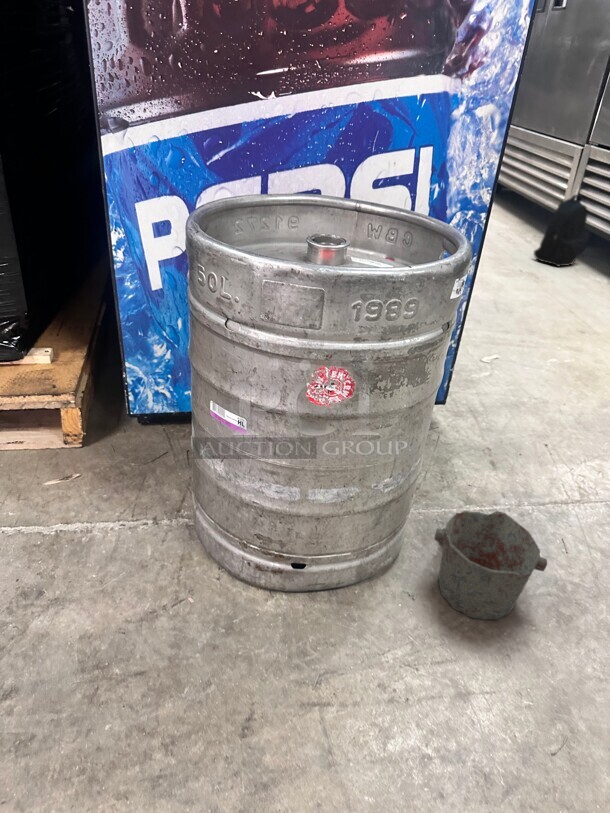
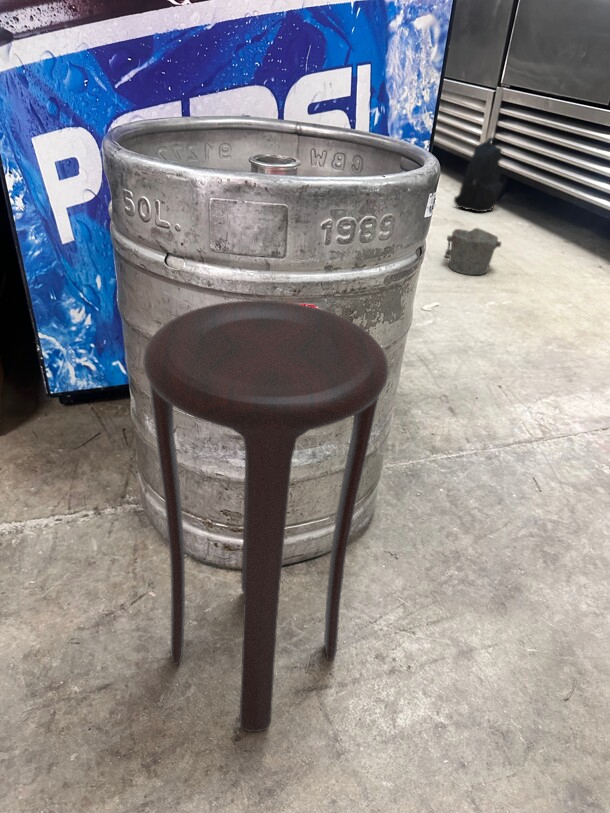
stool: none [189,363,390,733] -> present [143,301,389,732]
bucket: present [434,511,547,620] -> present [445,228,501,275]

